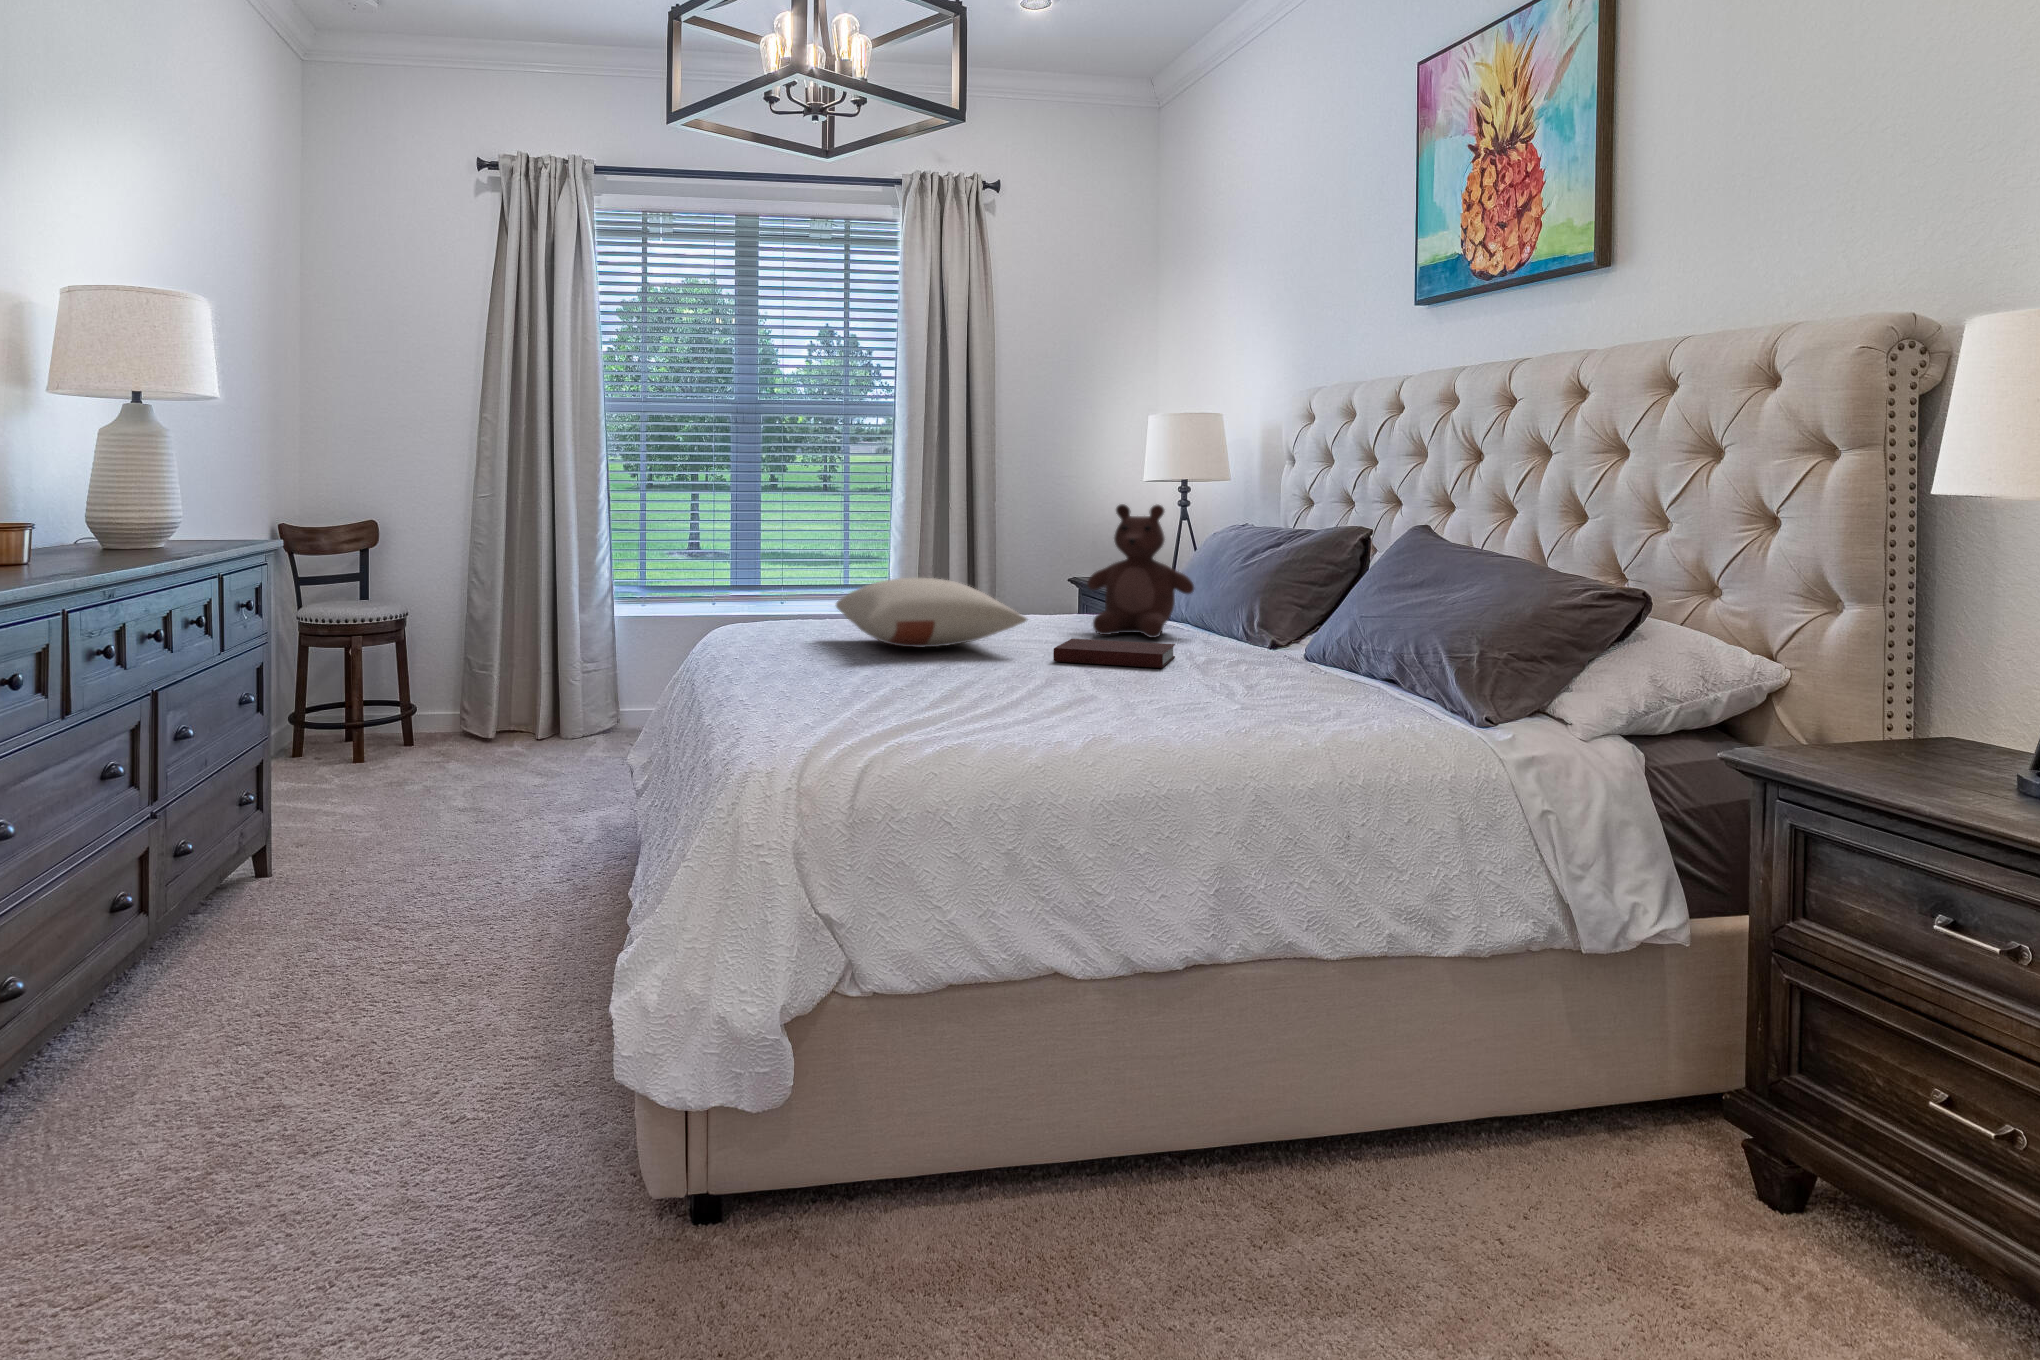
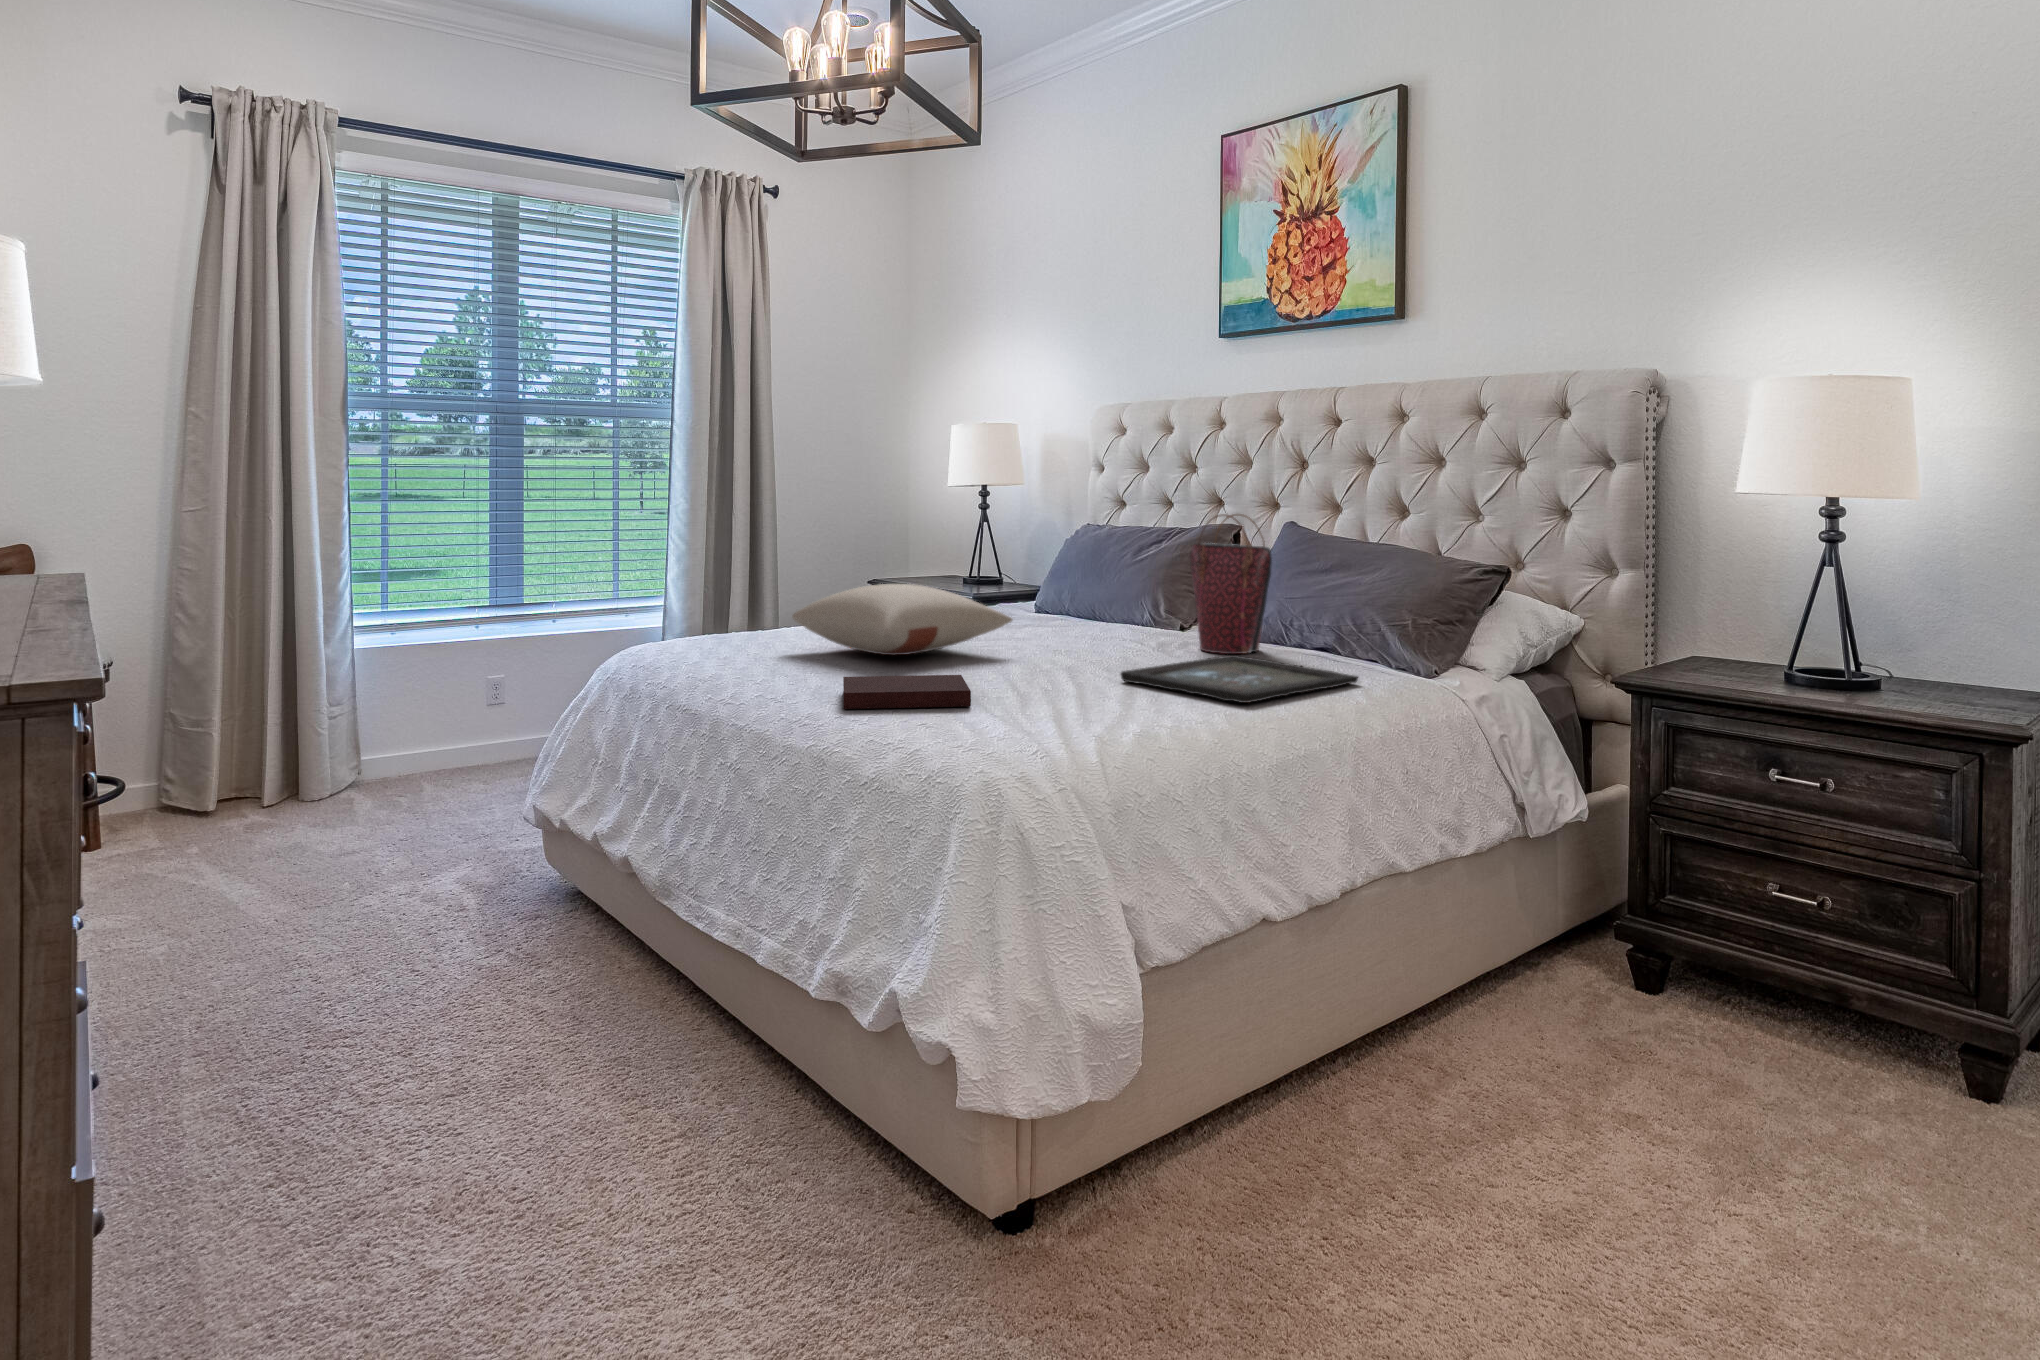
teddy bear: present [1087,504,1194,638] -> none [997,507,1095,630]
handbag: none [1241,514,1313,674] -> present [1190,514,1272,654]
notebook: present [1053,639,1175,668] -> present [843,675,971,709]
tray: none [1067,672,1328,716] -> present [1121,655,1358,703]

